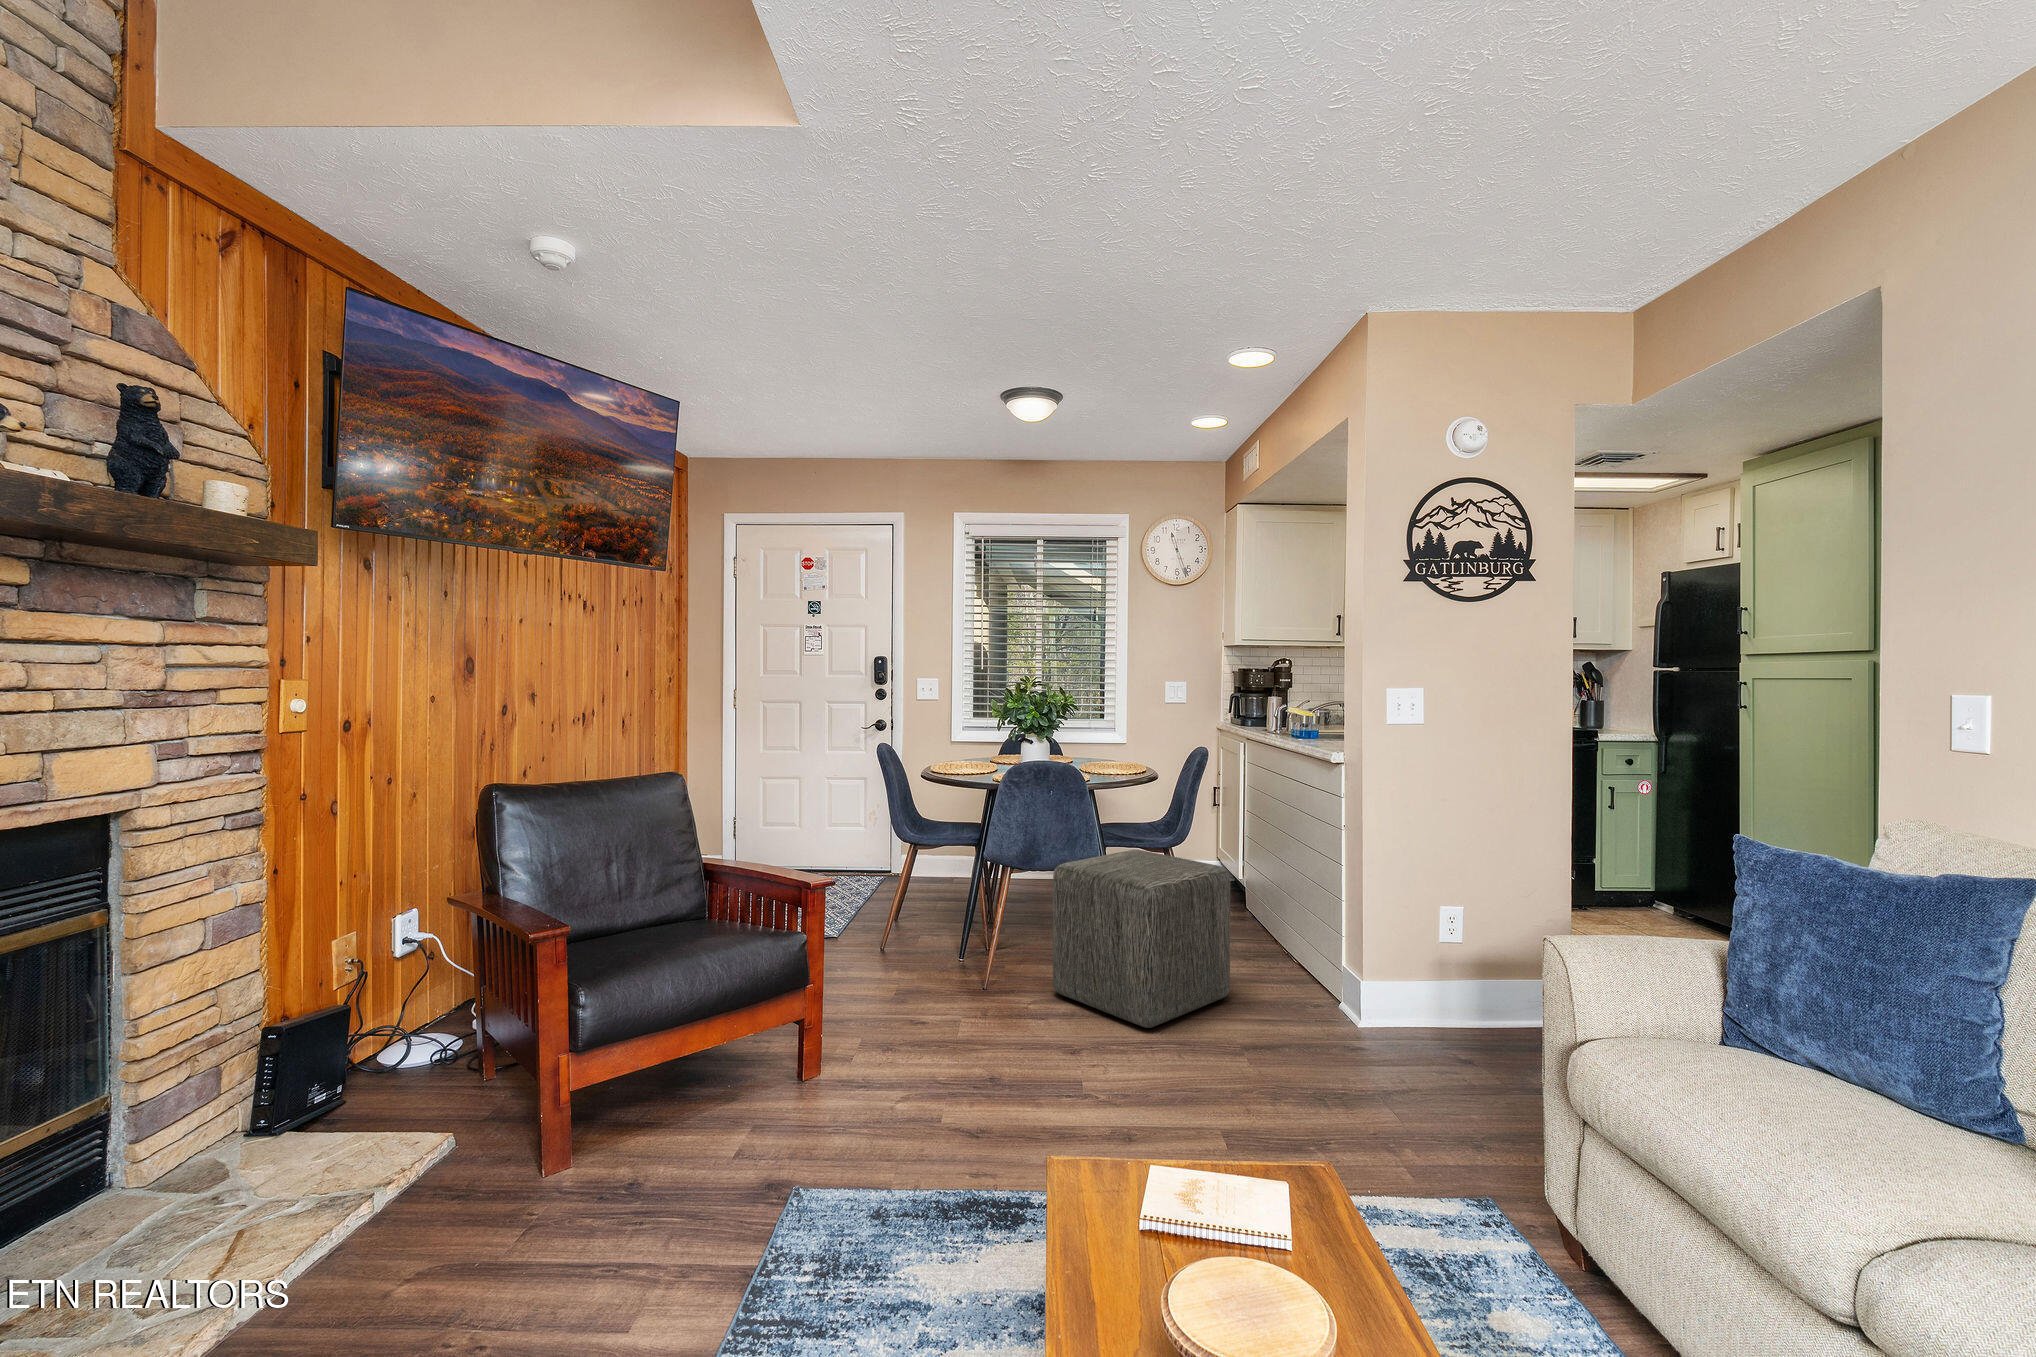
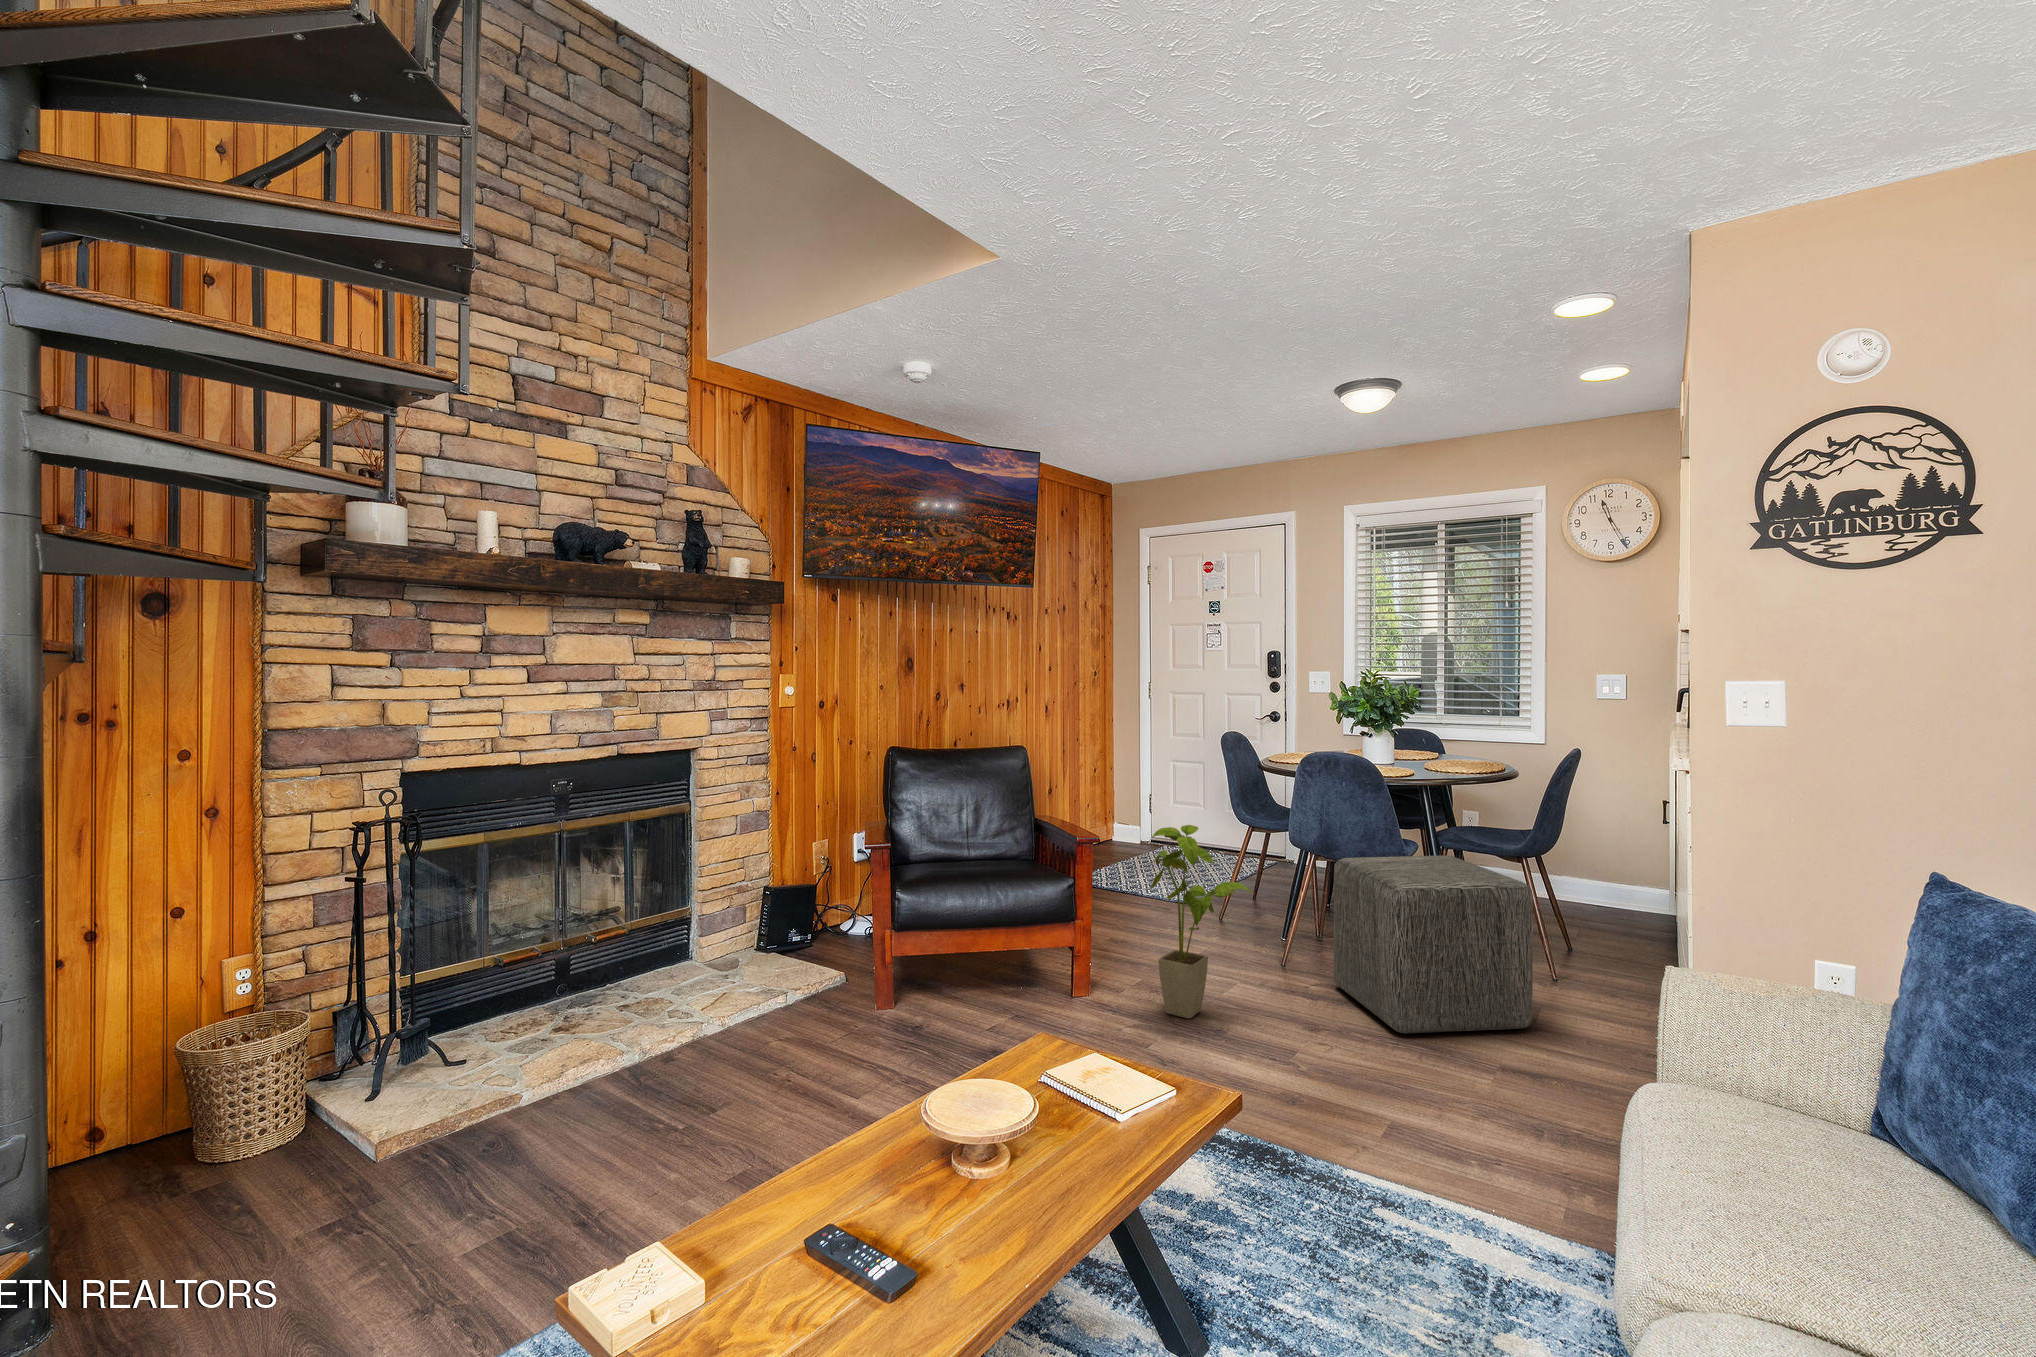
house plant: none [906,848,1019,1067] -> present [1149,825,1253,1019]

